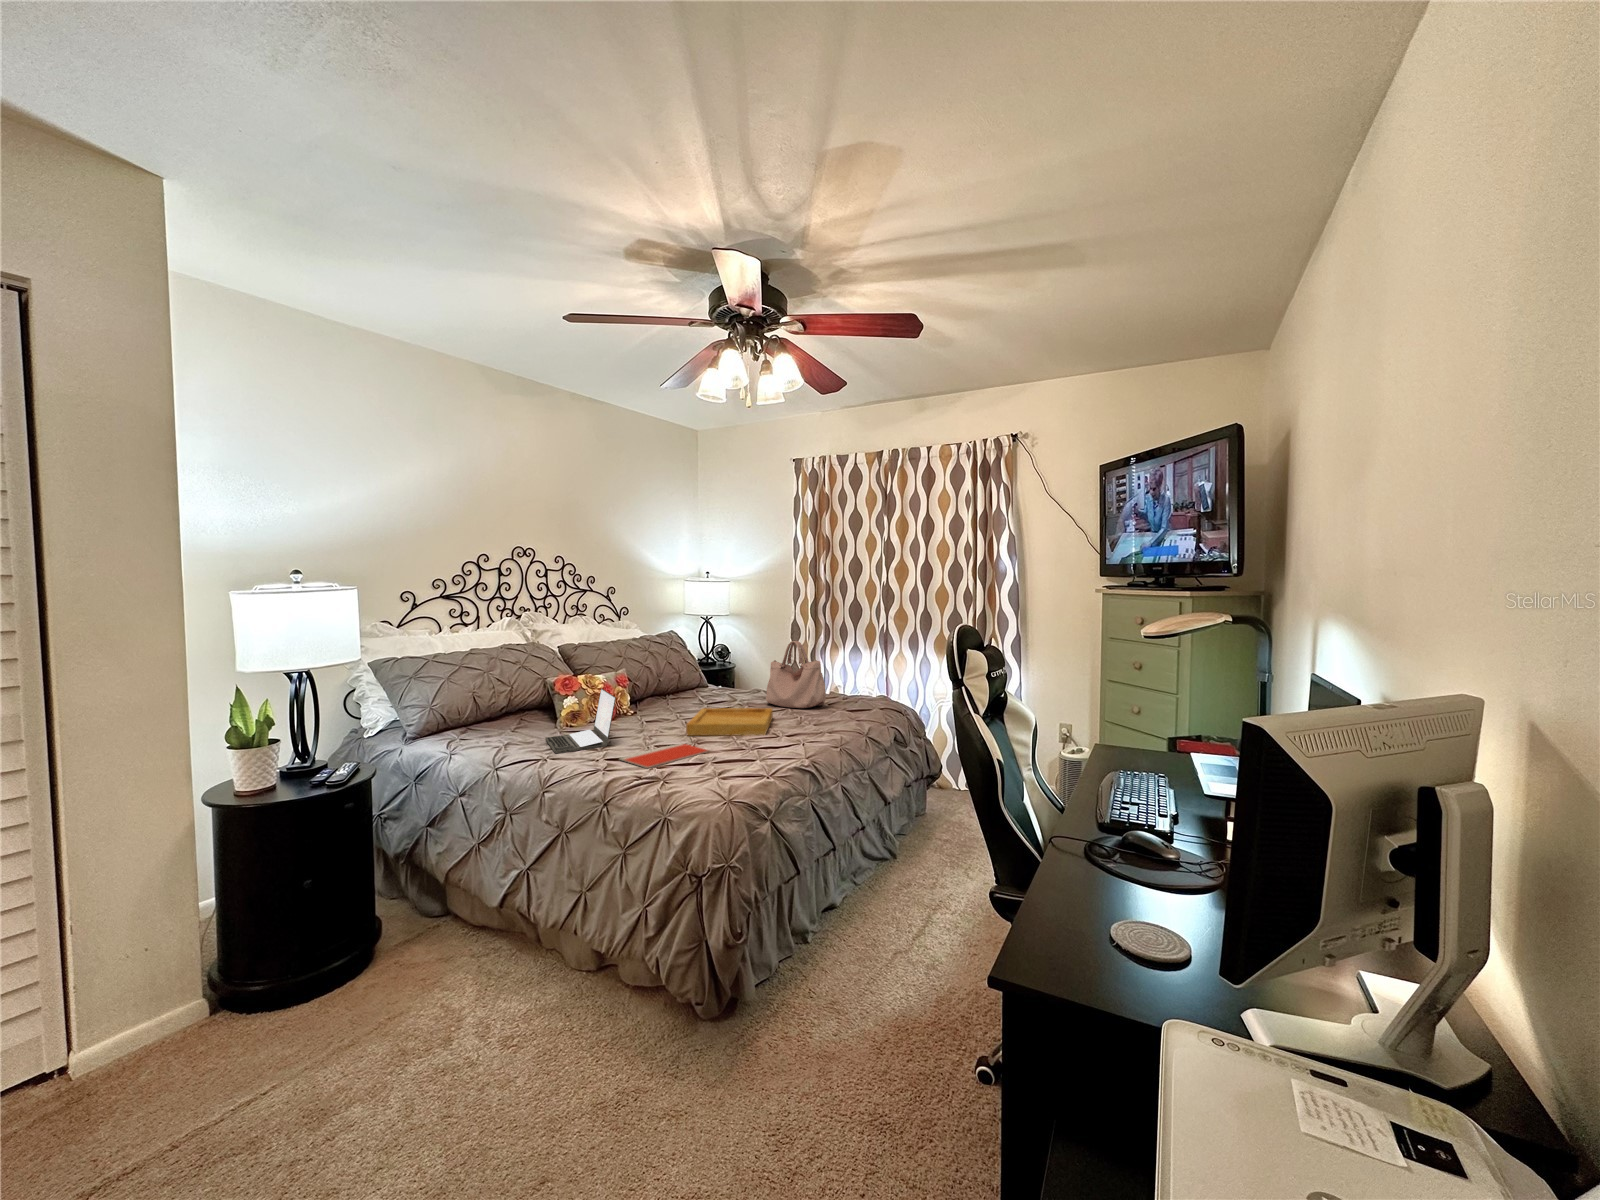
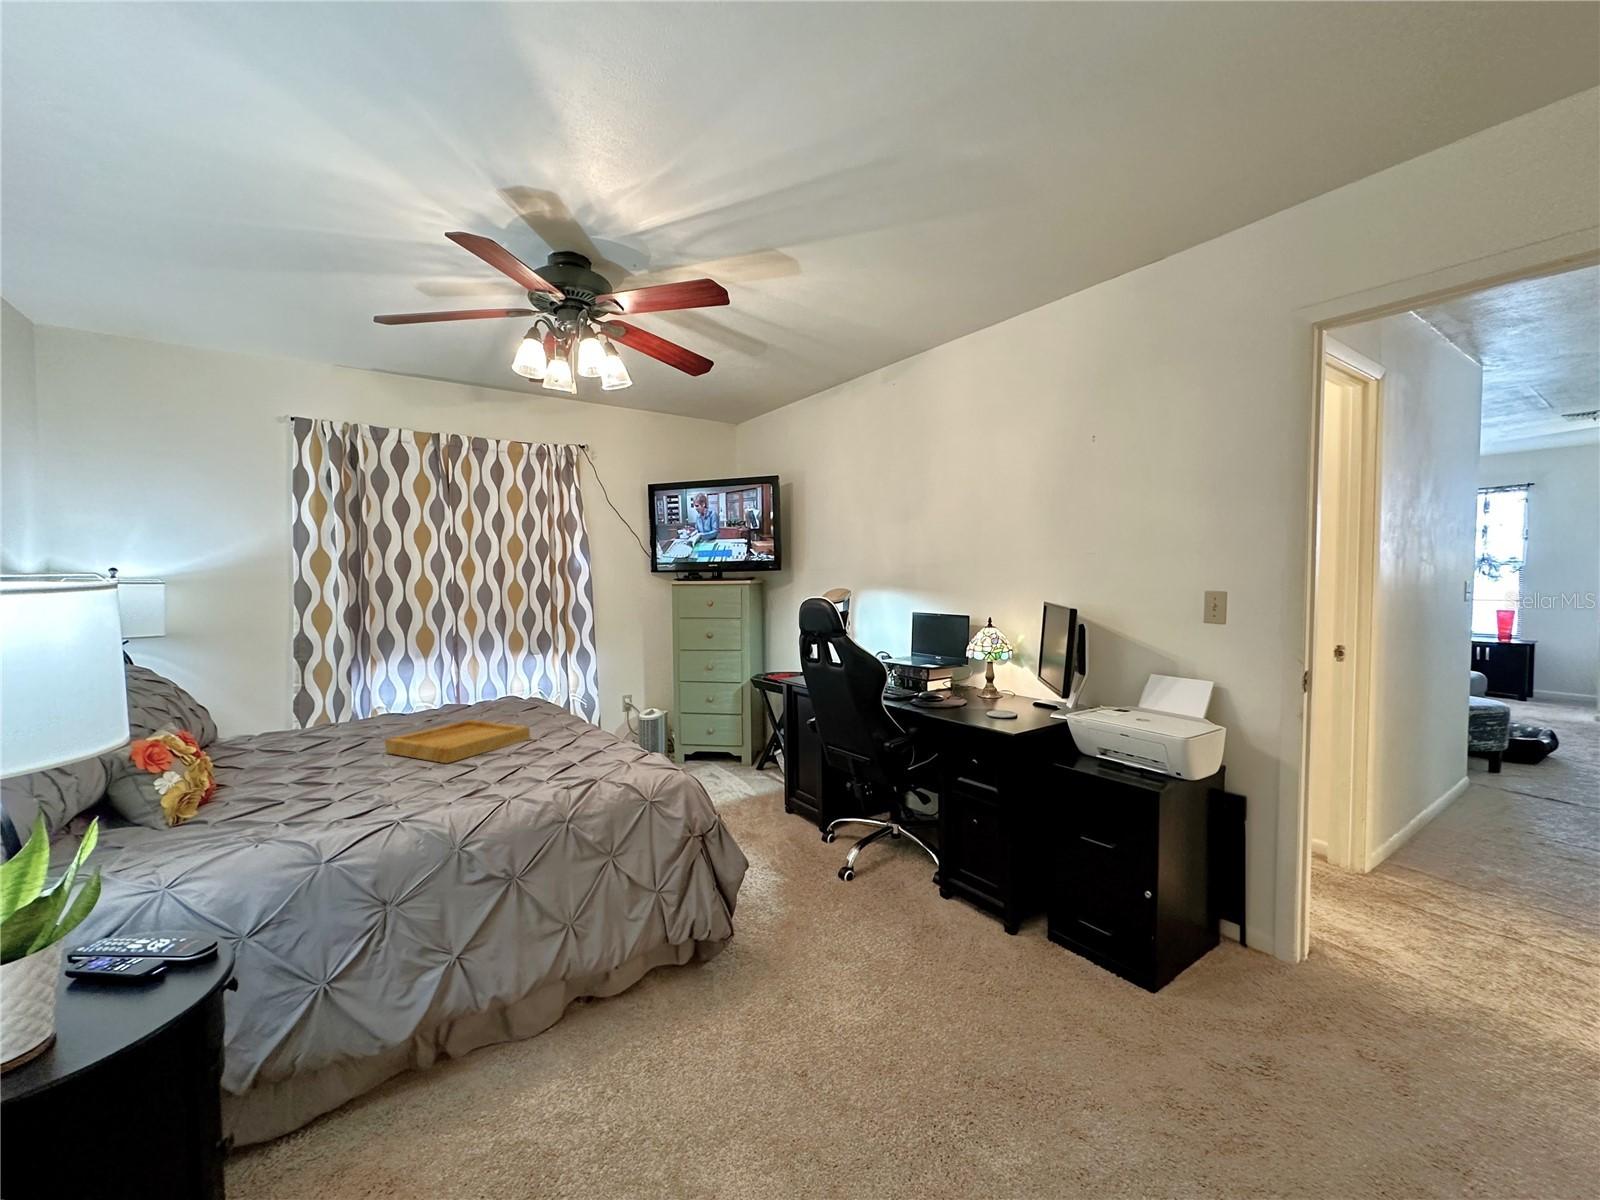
handbag: present [766,641,826,708] -> none [394,645,490,725]
laptop: present [545,689,616,753] -> none [232,728,389,834]
notebook: present [620,743,709,768] -> none [474,759,541,795]

